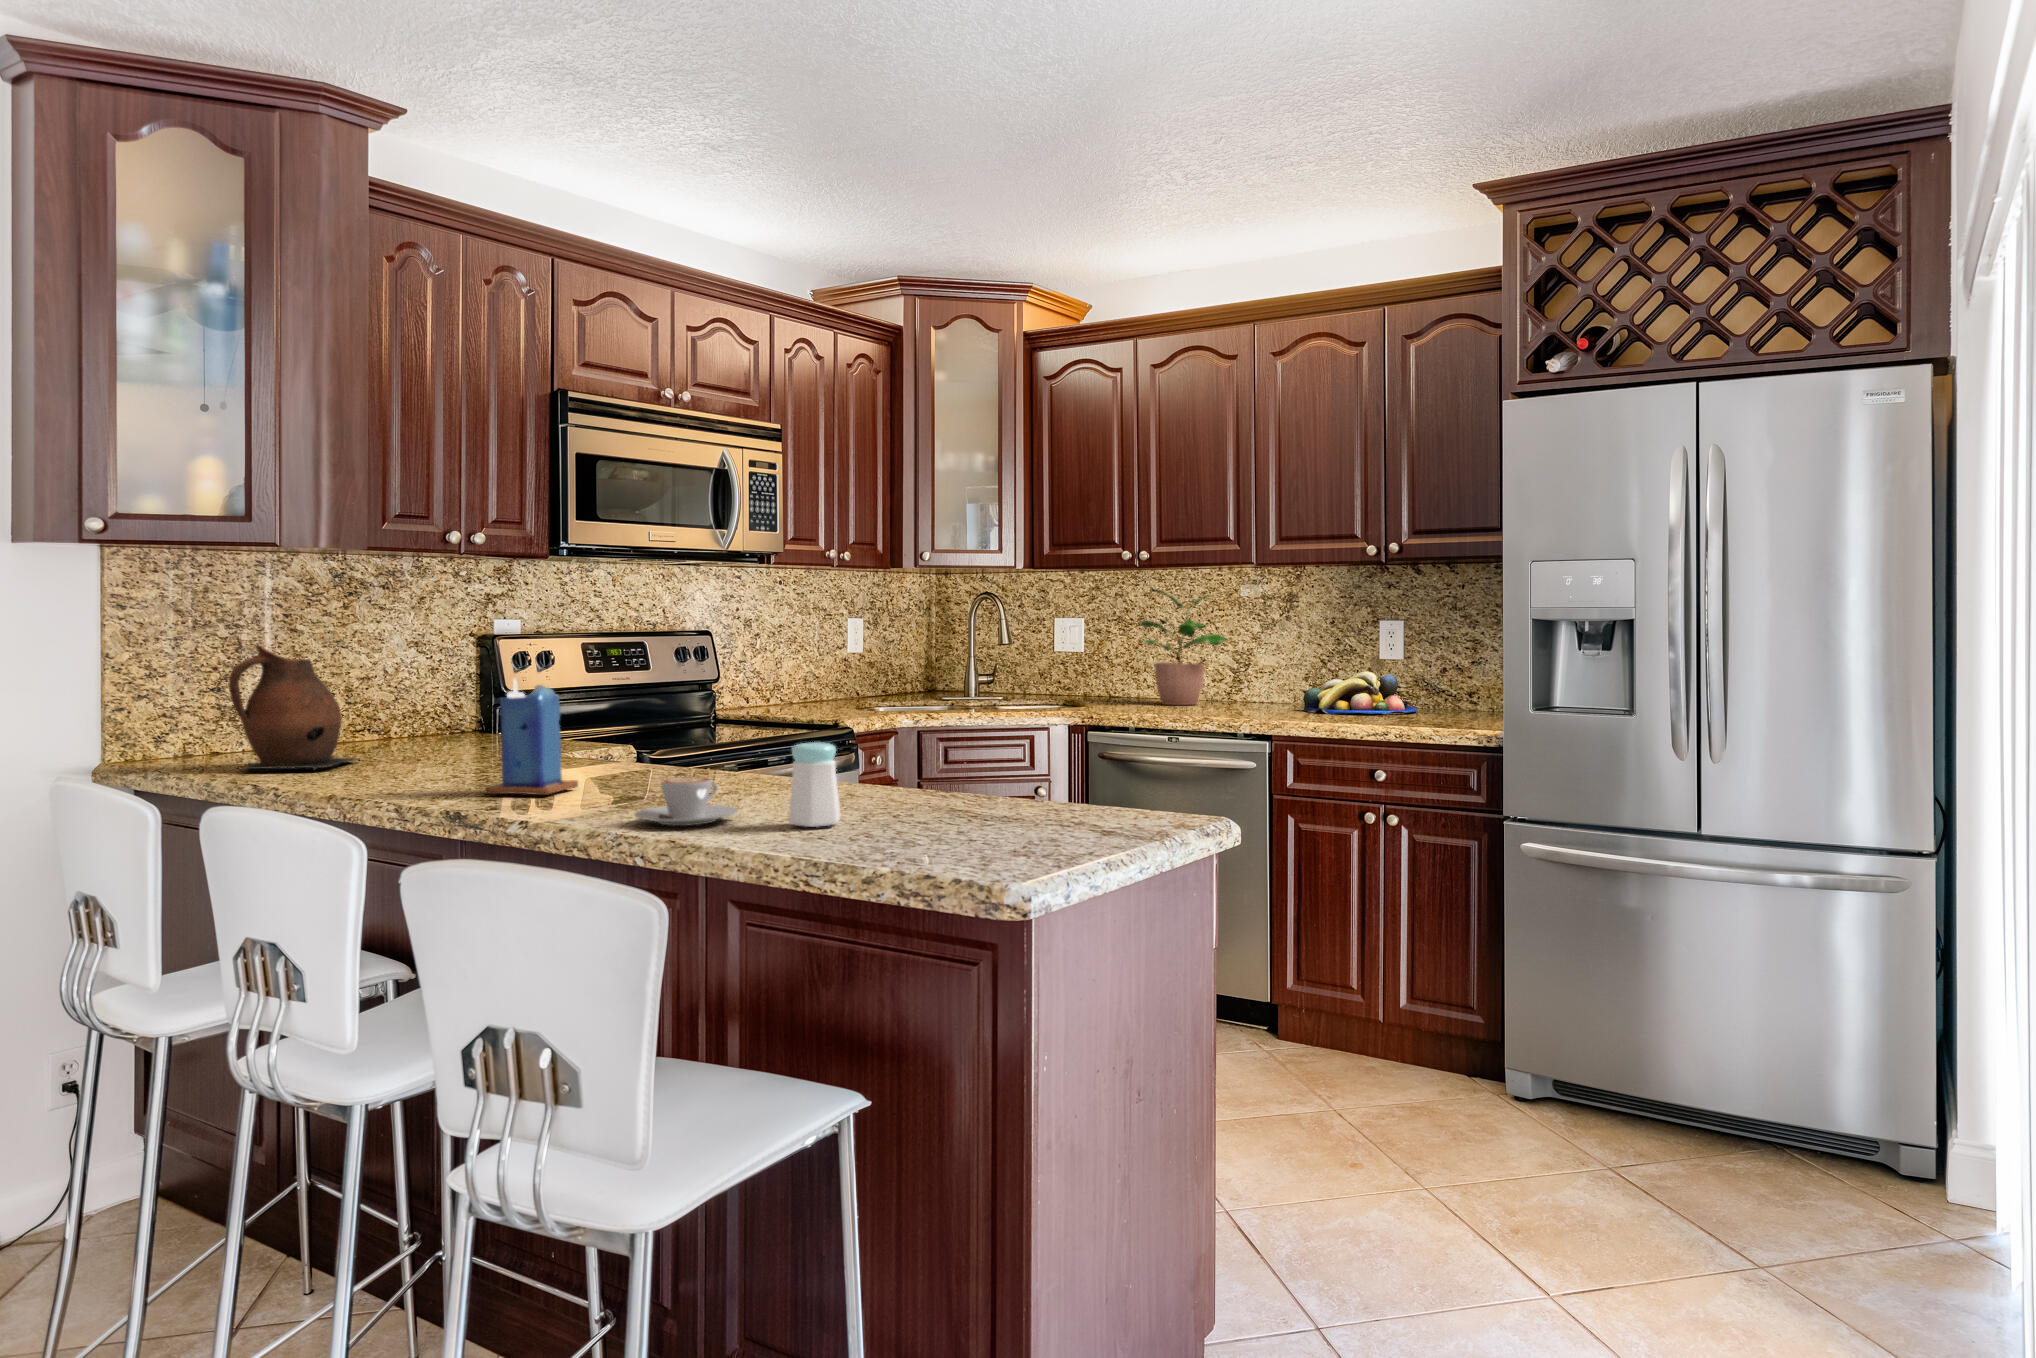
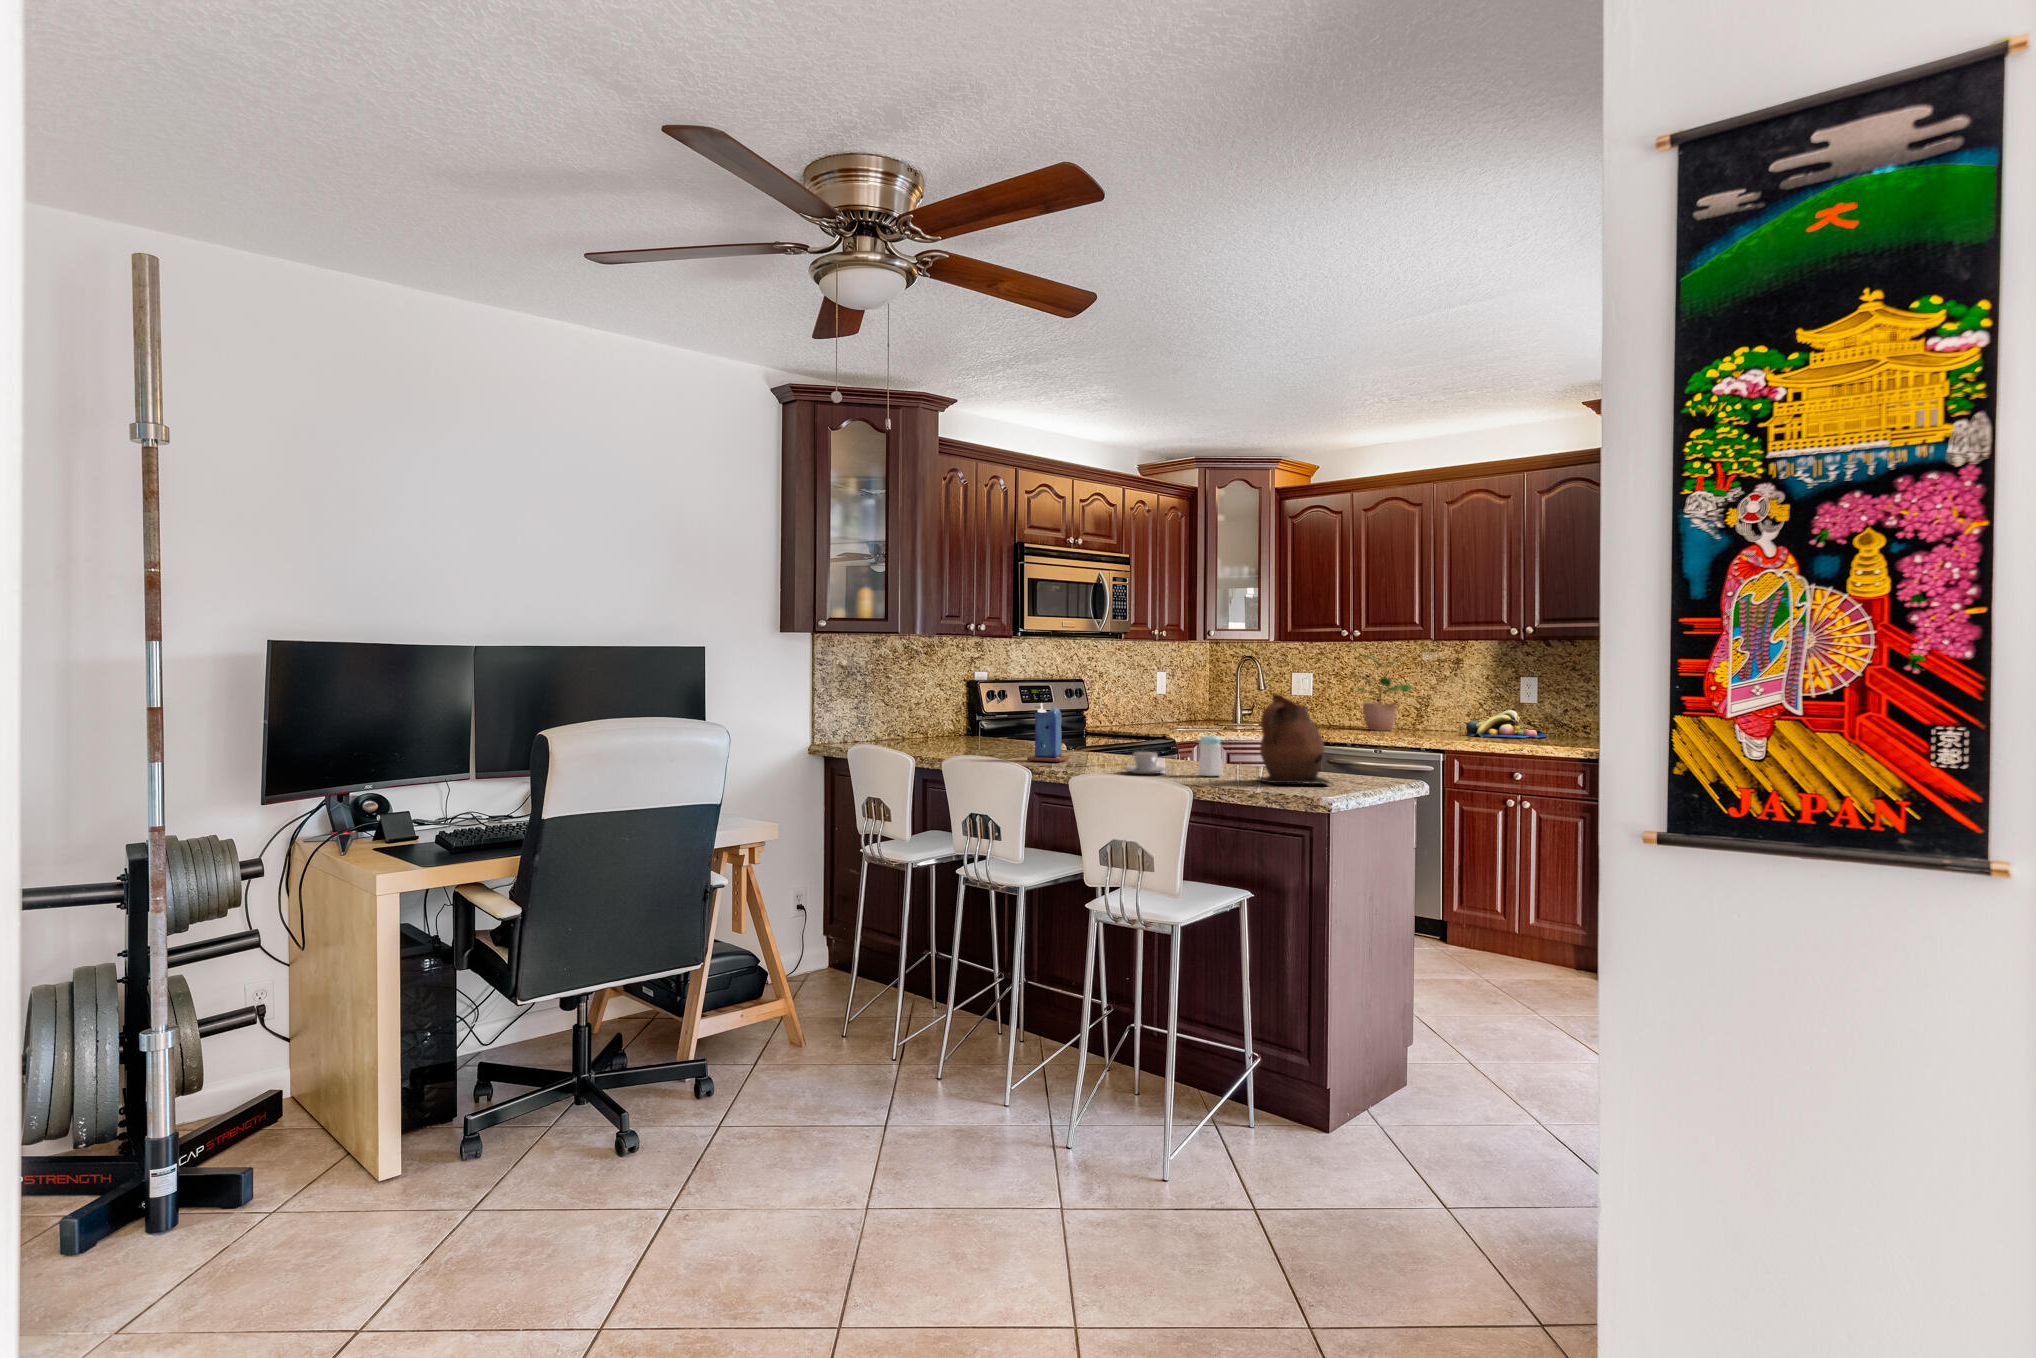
ceramic pitcher: present [229,645,361,770] -> present [1258,694,1332,784]

